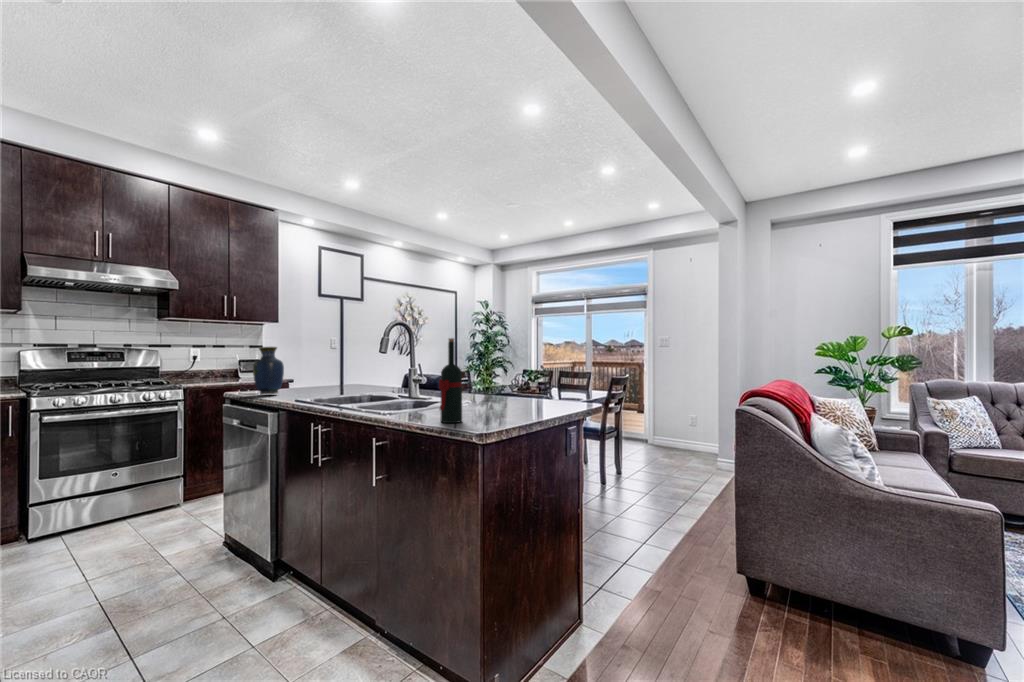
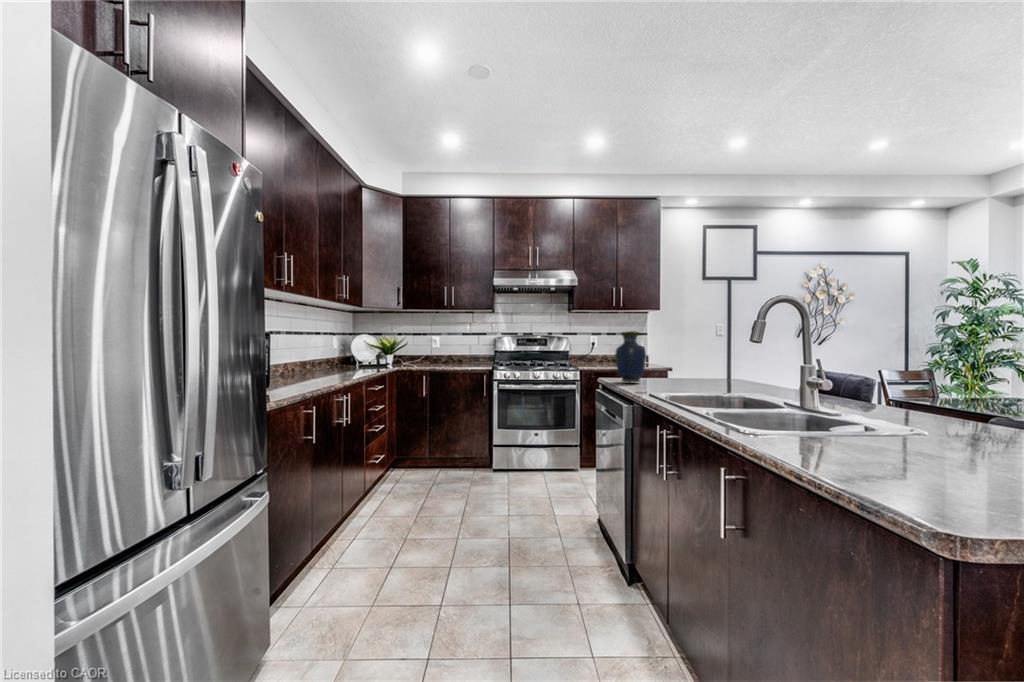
wine bottle: present [439,338,462,423] -> none [855,299,925,487]

